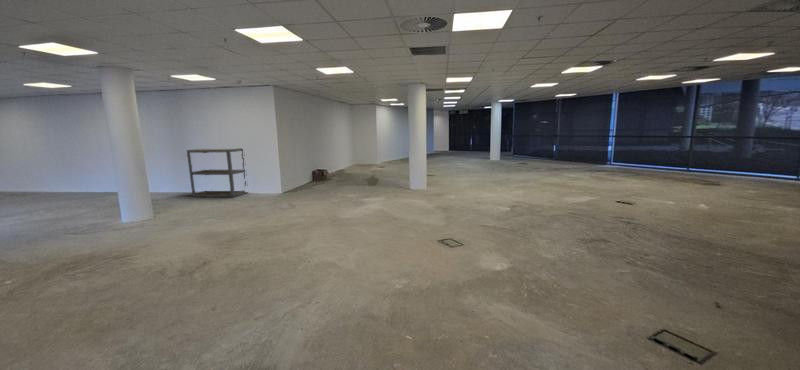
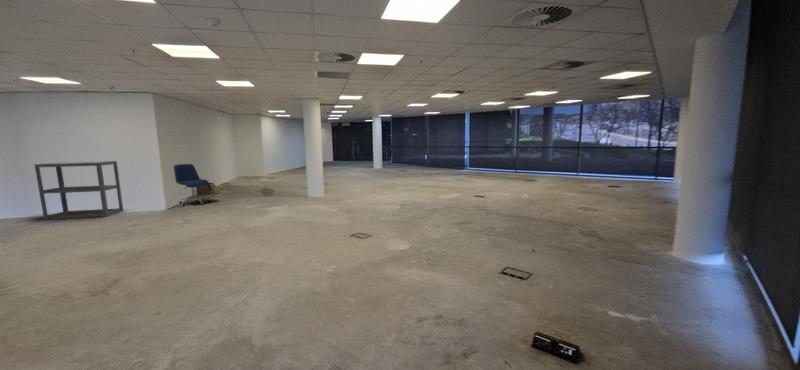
office chair: none [289,152,318,192] -> present [174,164,210,206]

